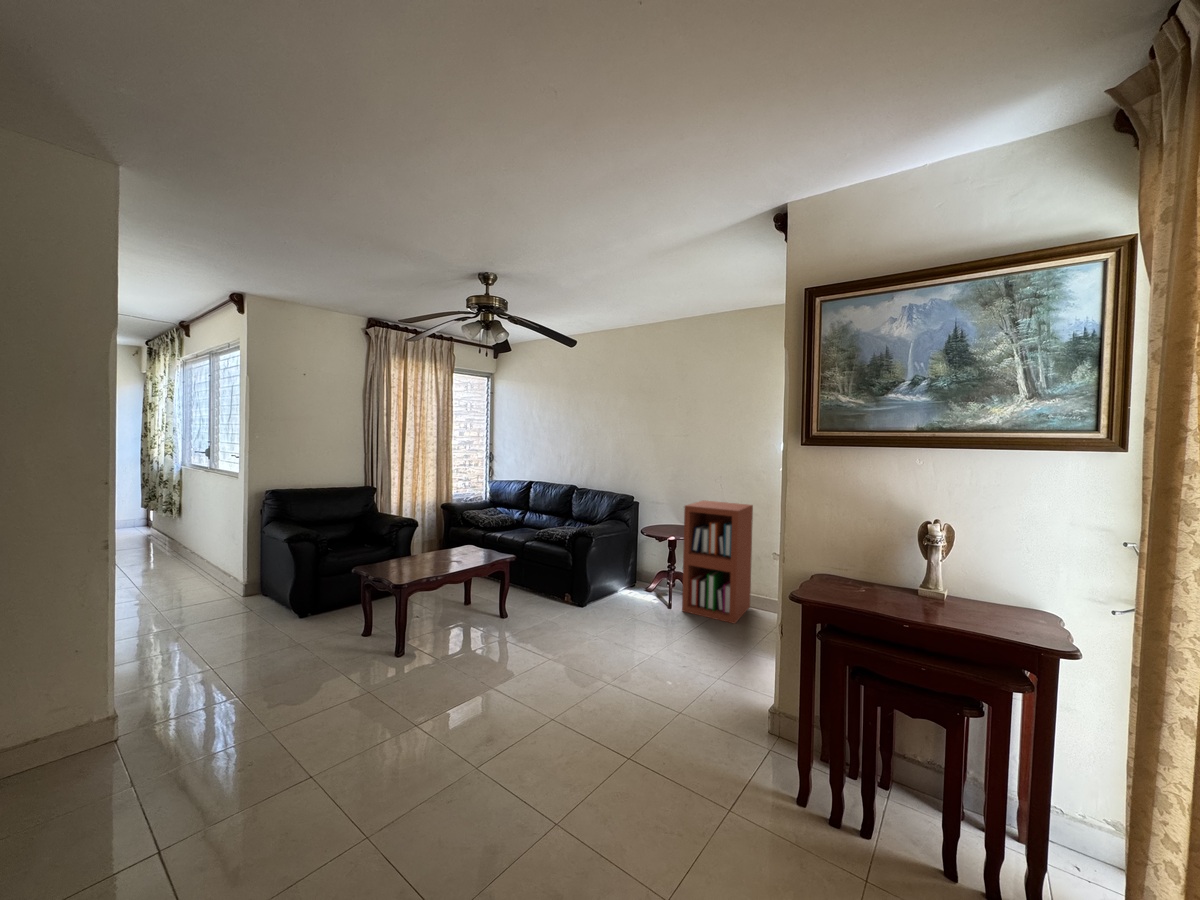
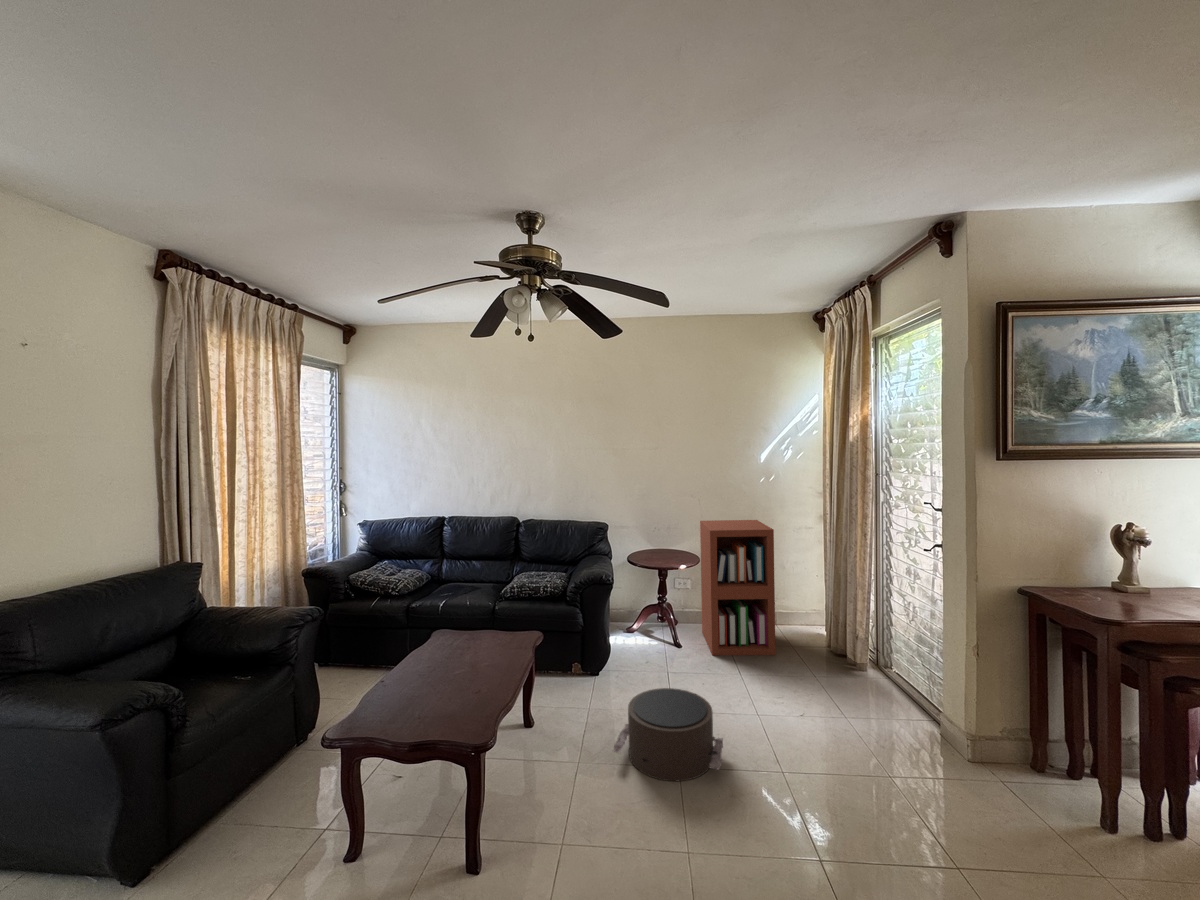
pouf: none [514,605,587,664] -> present [613,688,723,781]

